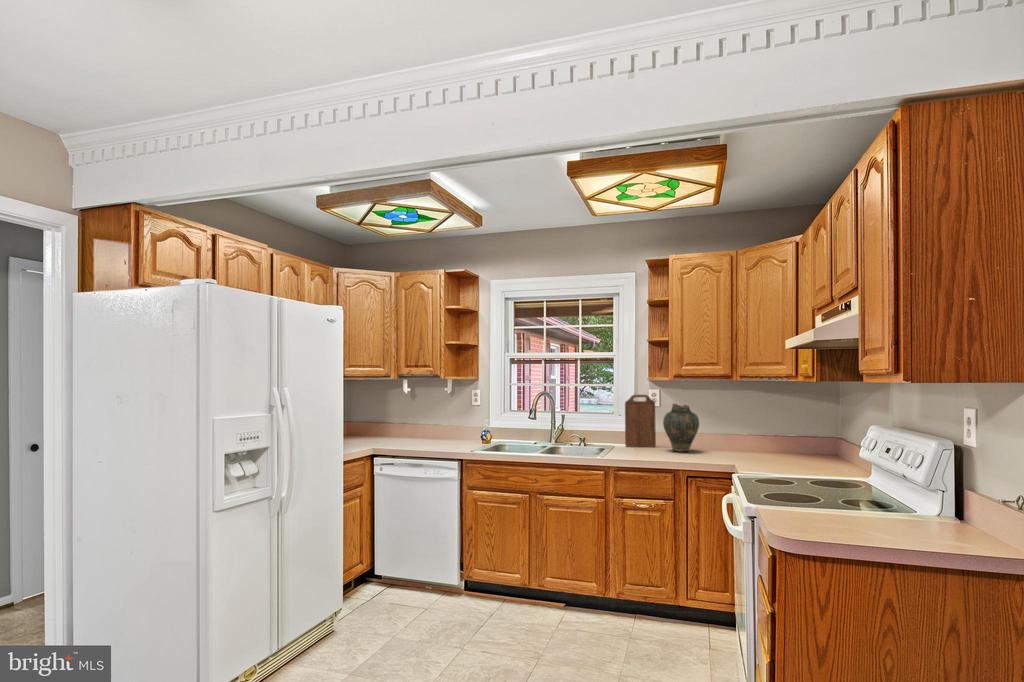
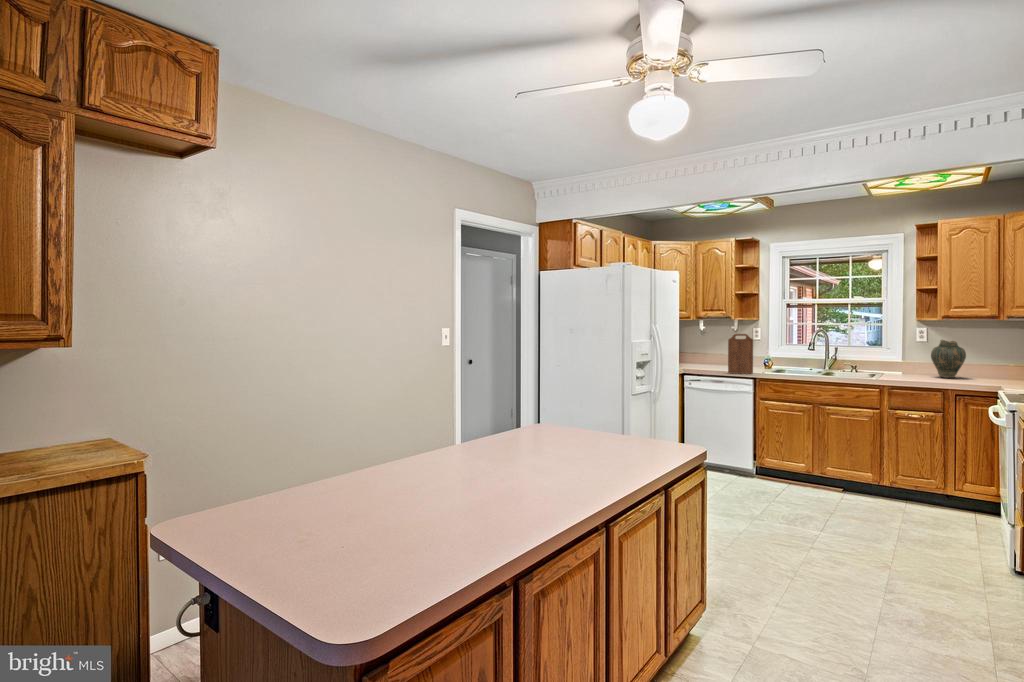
cutting board: present [625,395,656,447] -> present [728,334,753,374]

